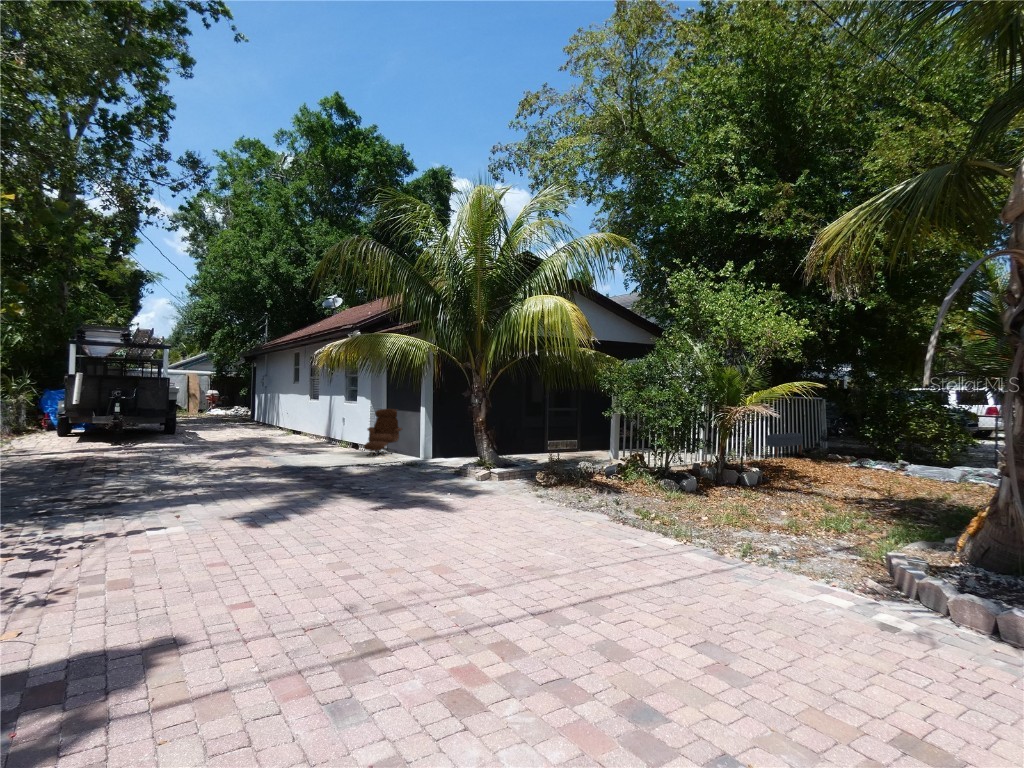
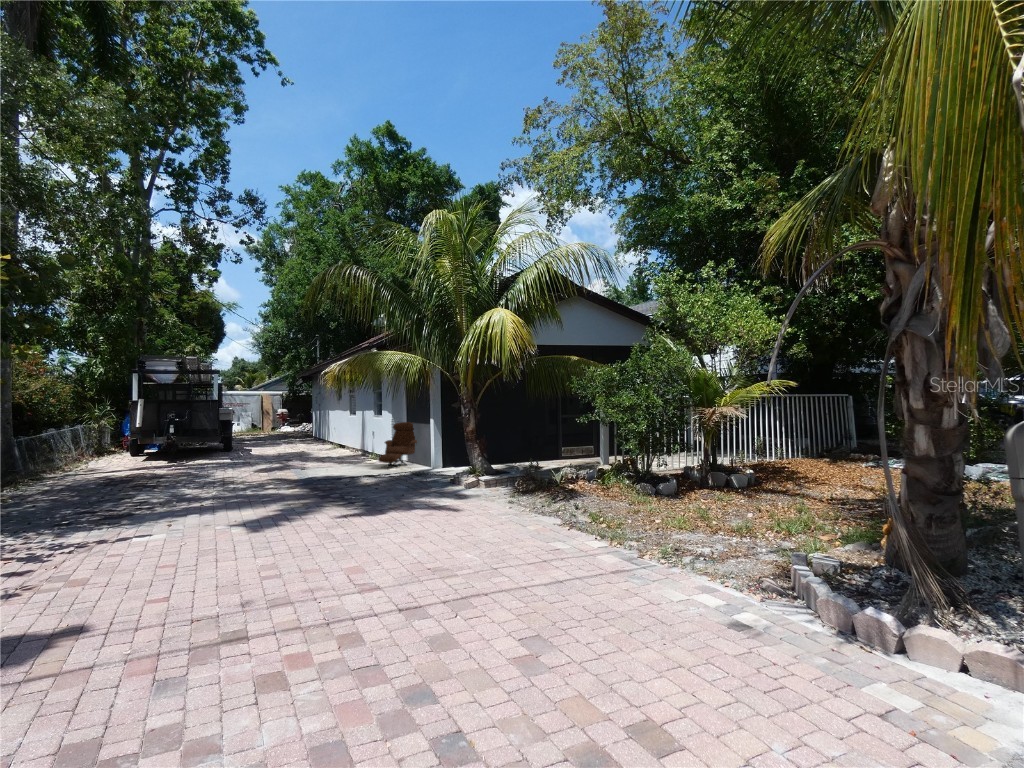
bench: present [767,433,803,457] -> none [786,437,836,464]

